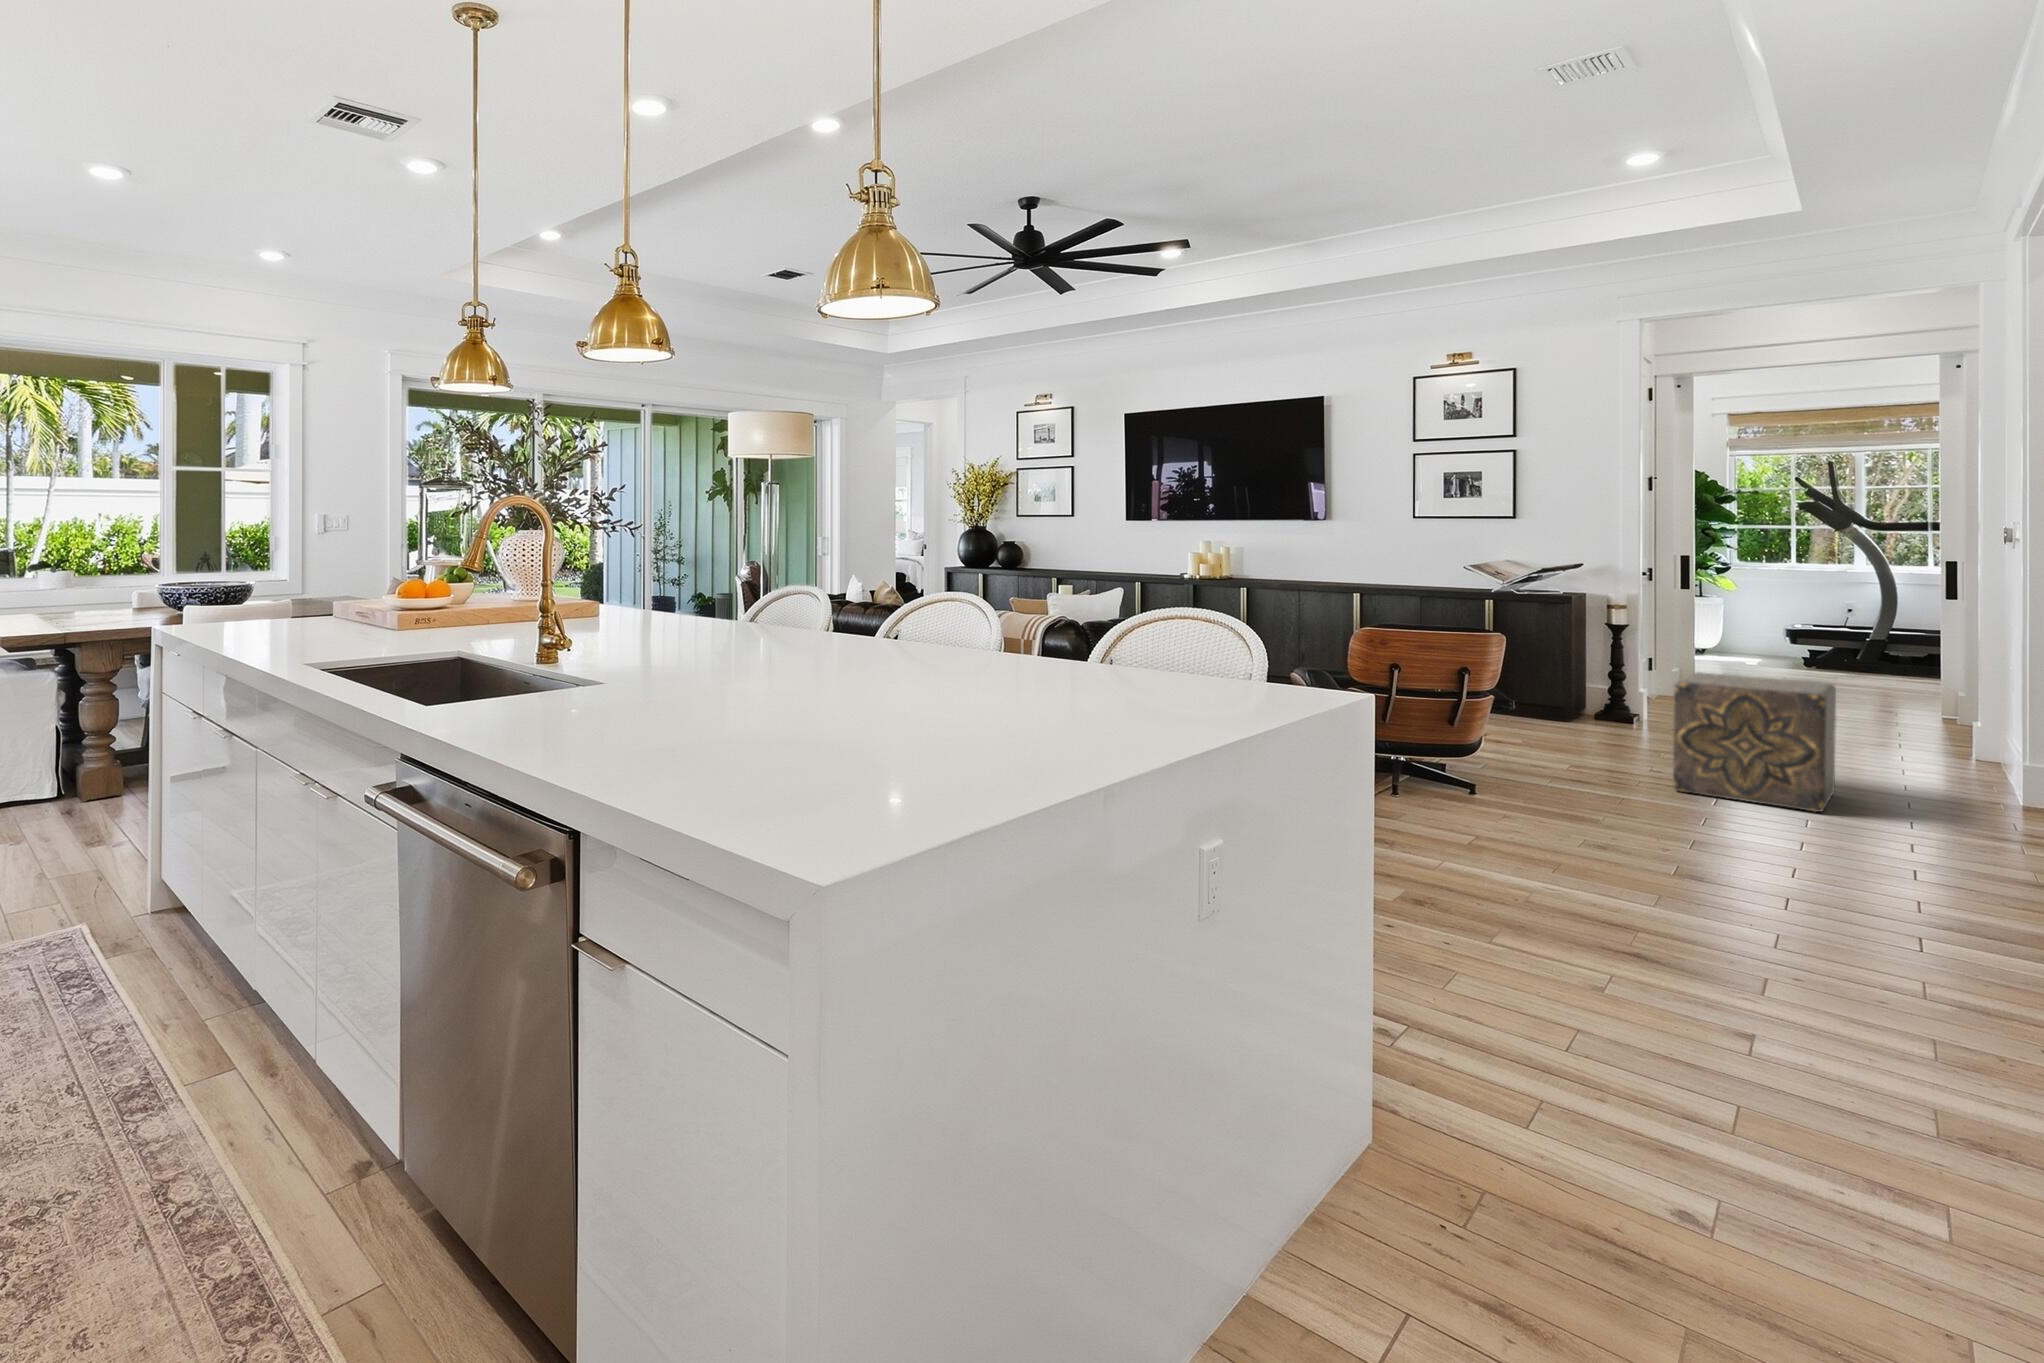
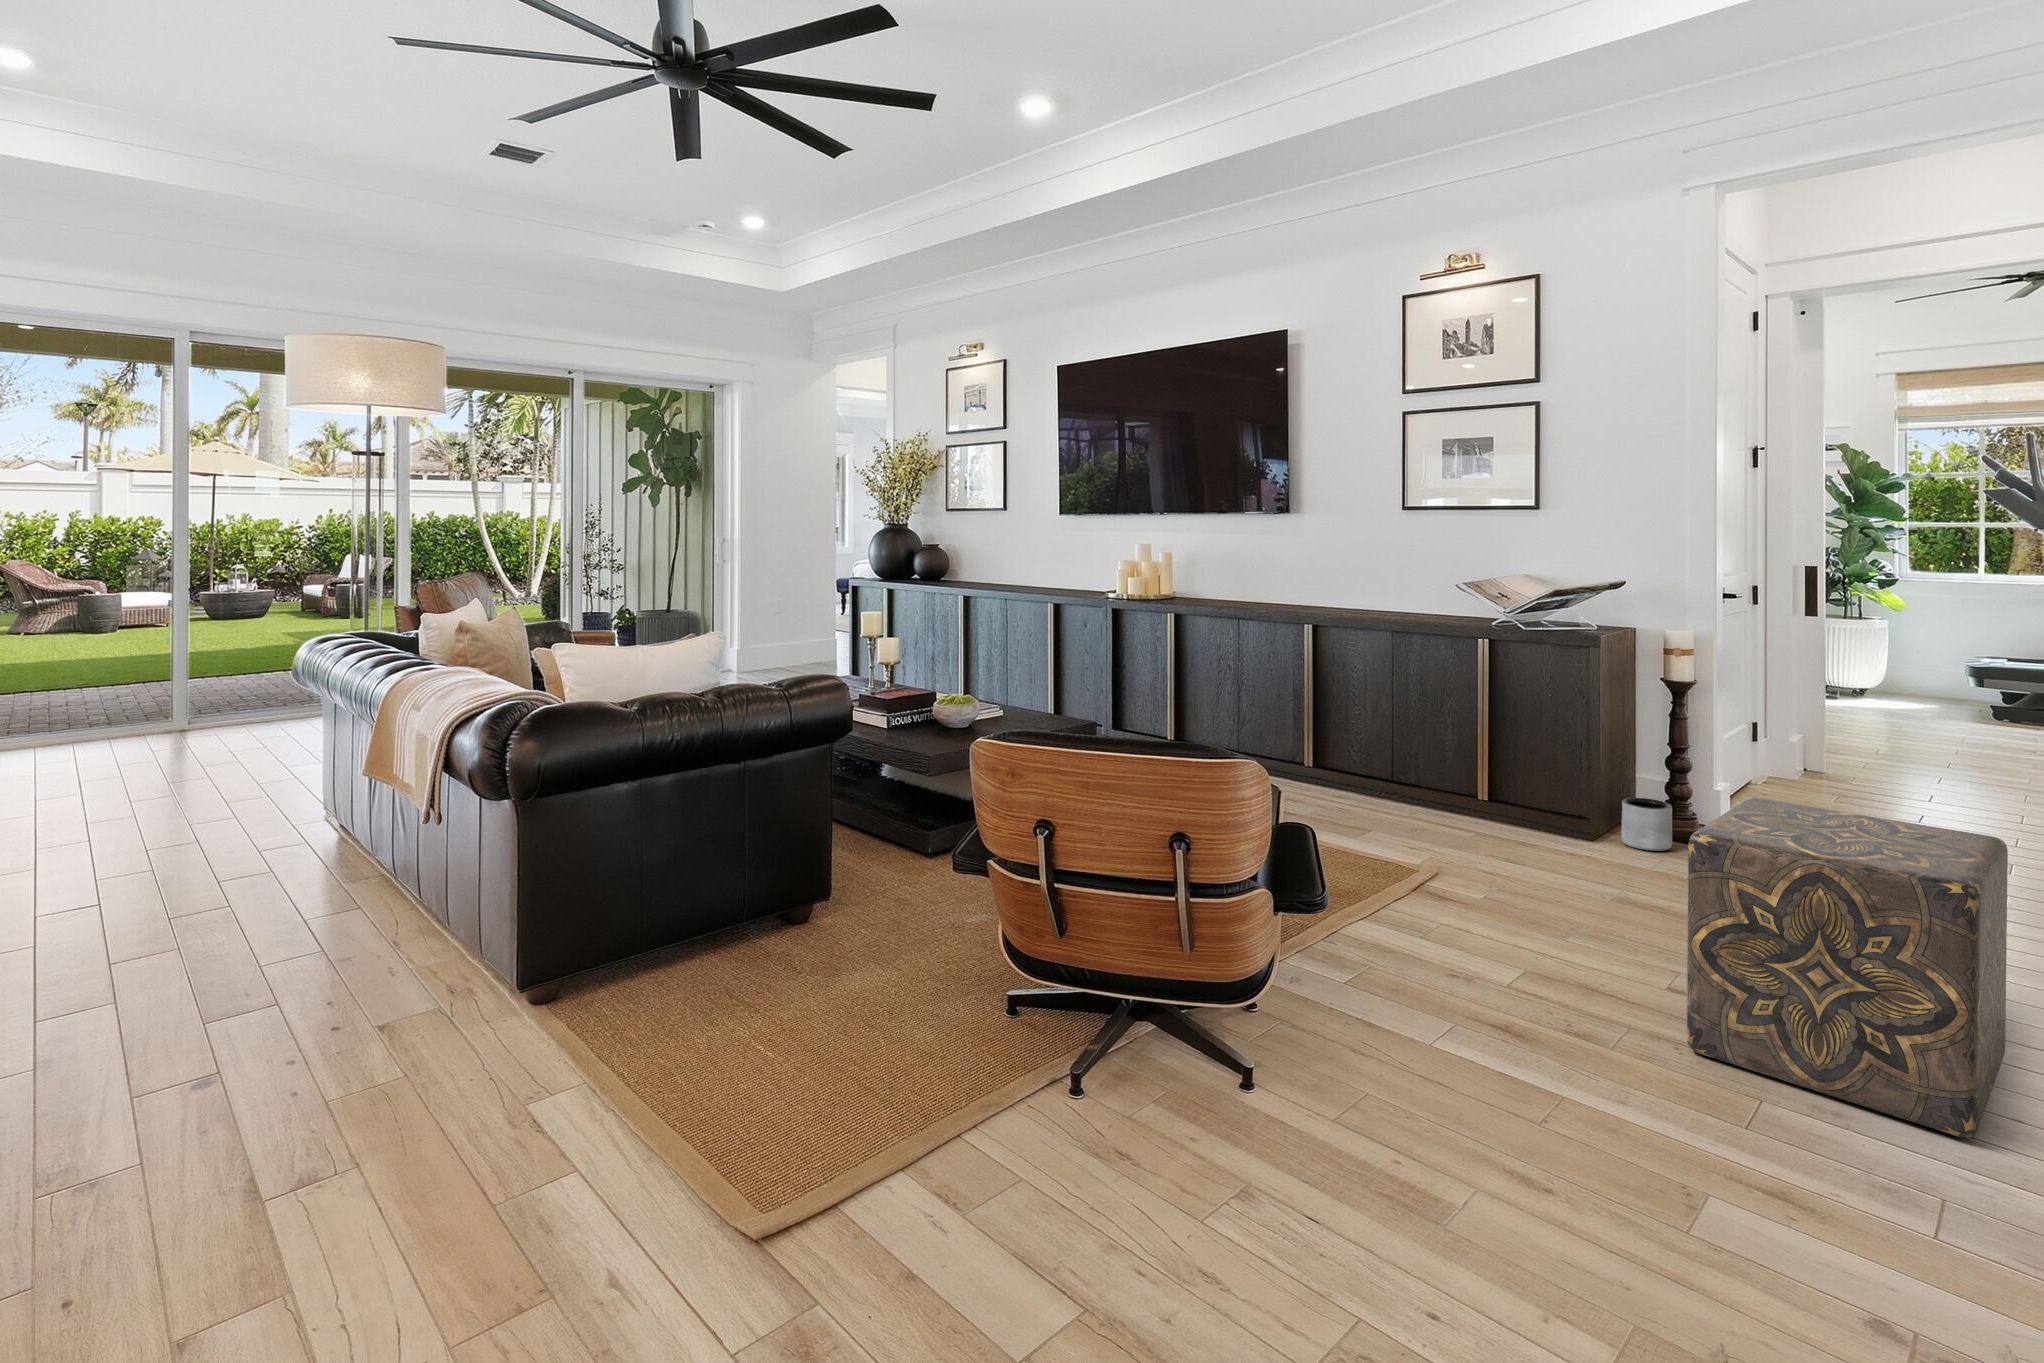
planter: none [1584,696,1618,727] -> present [1621,798,1672,851]

